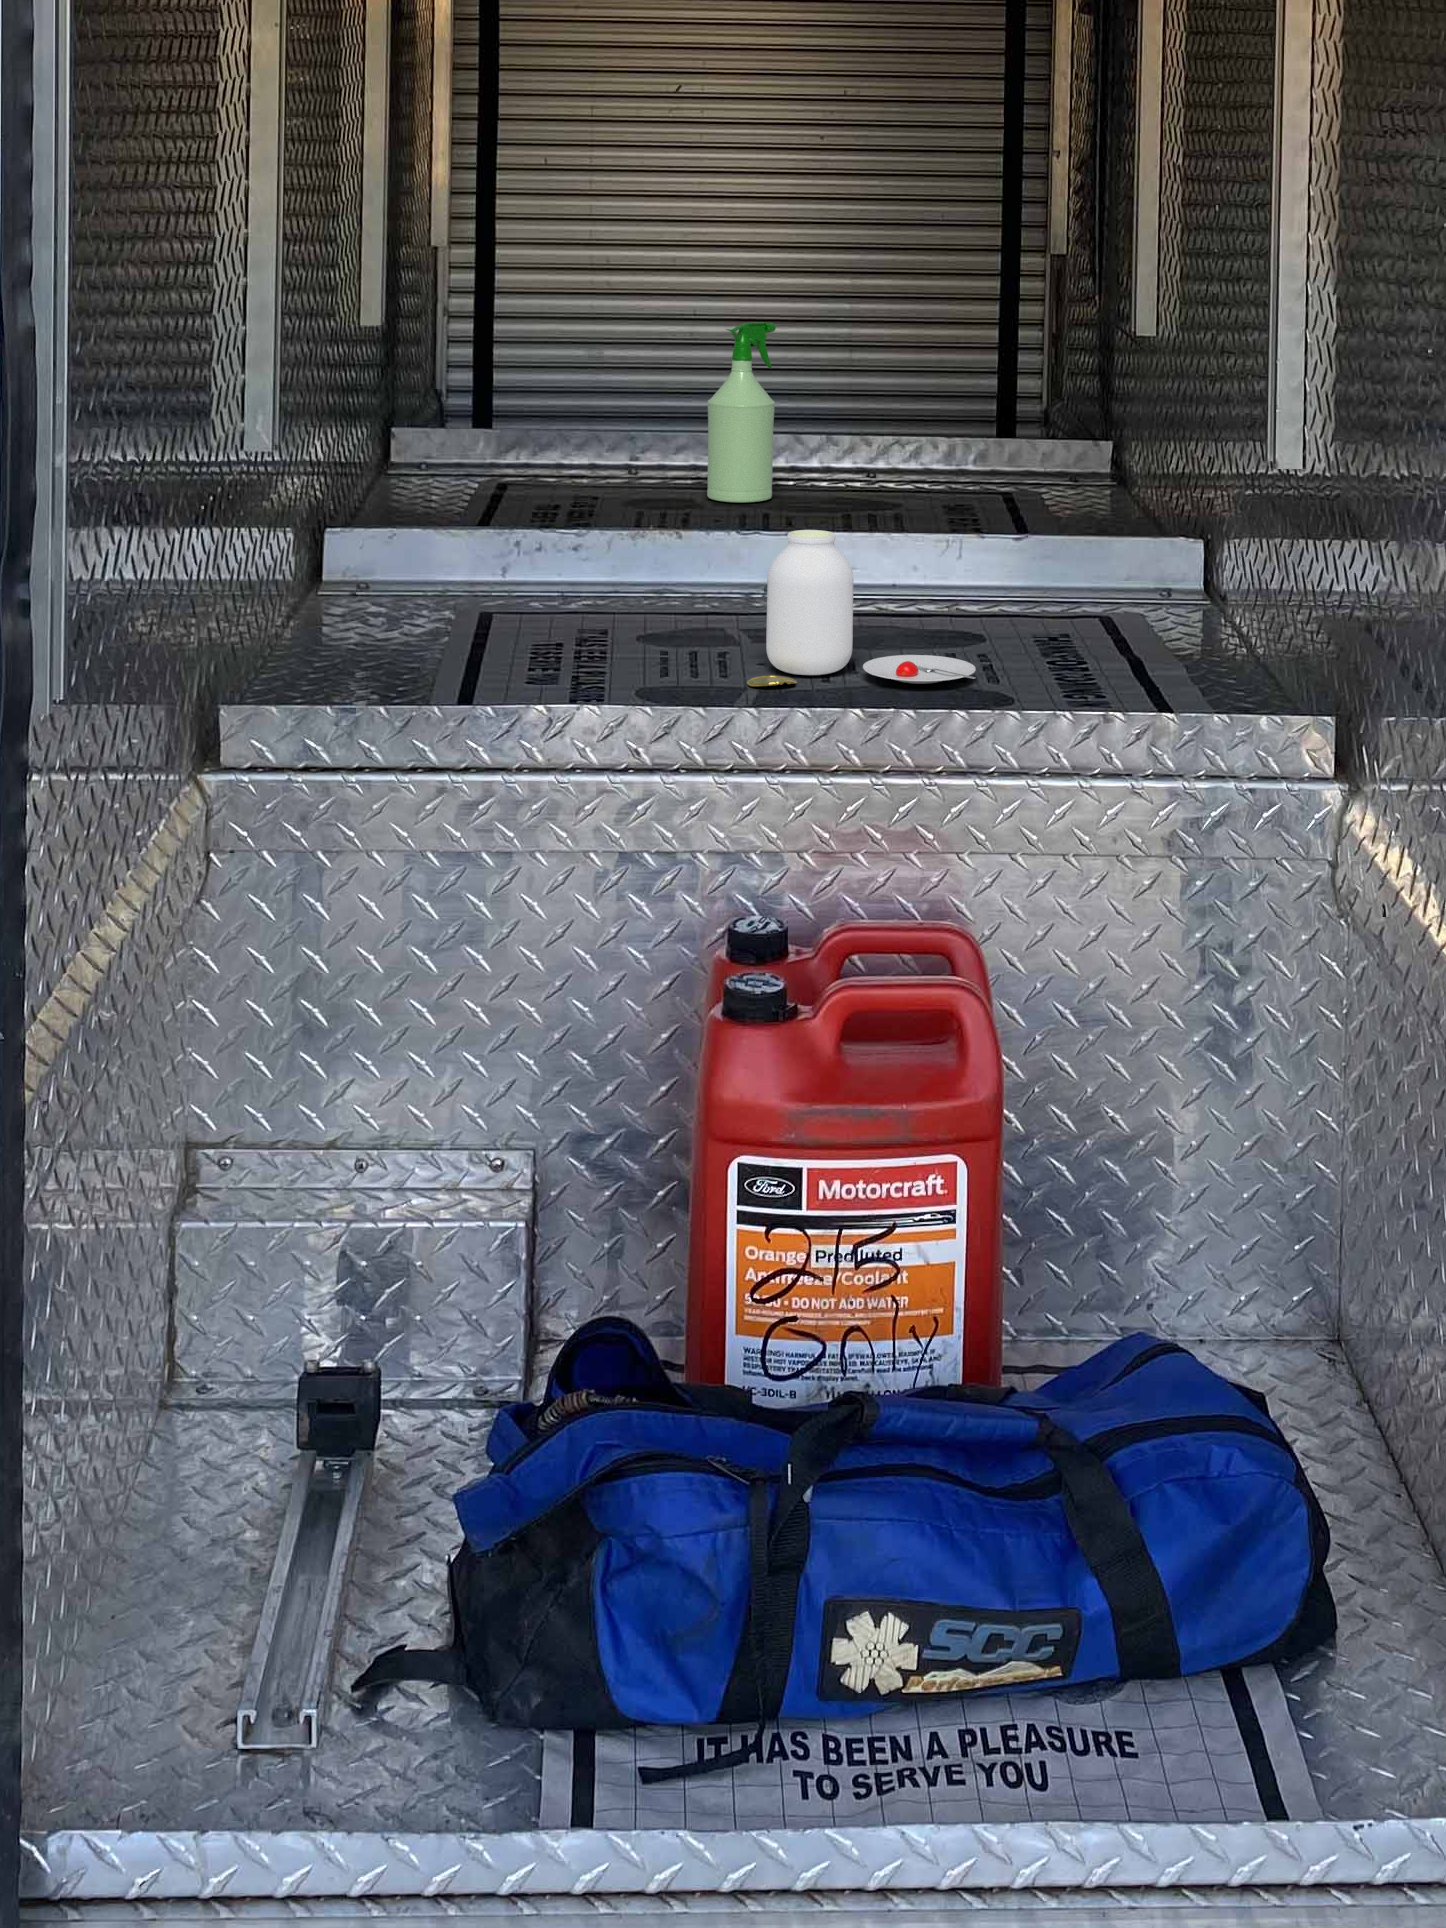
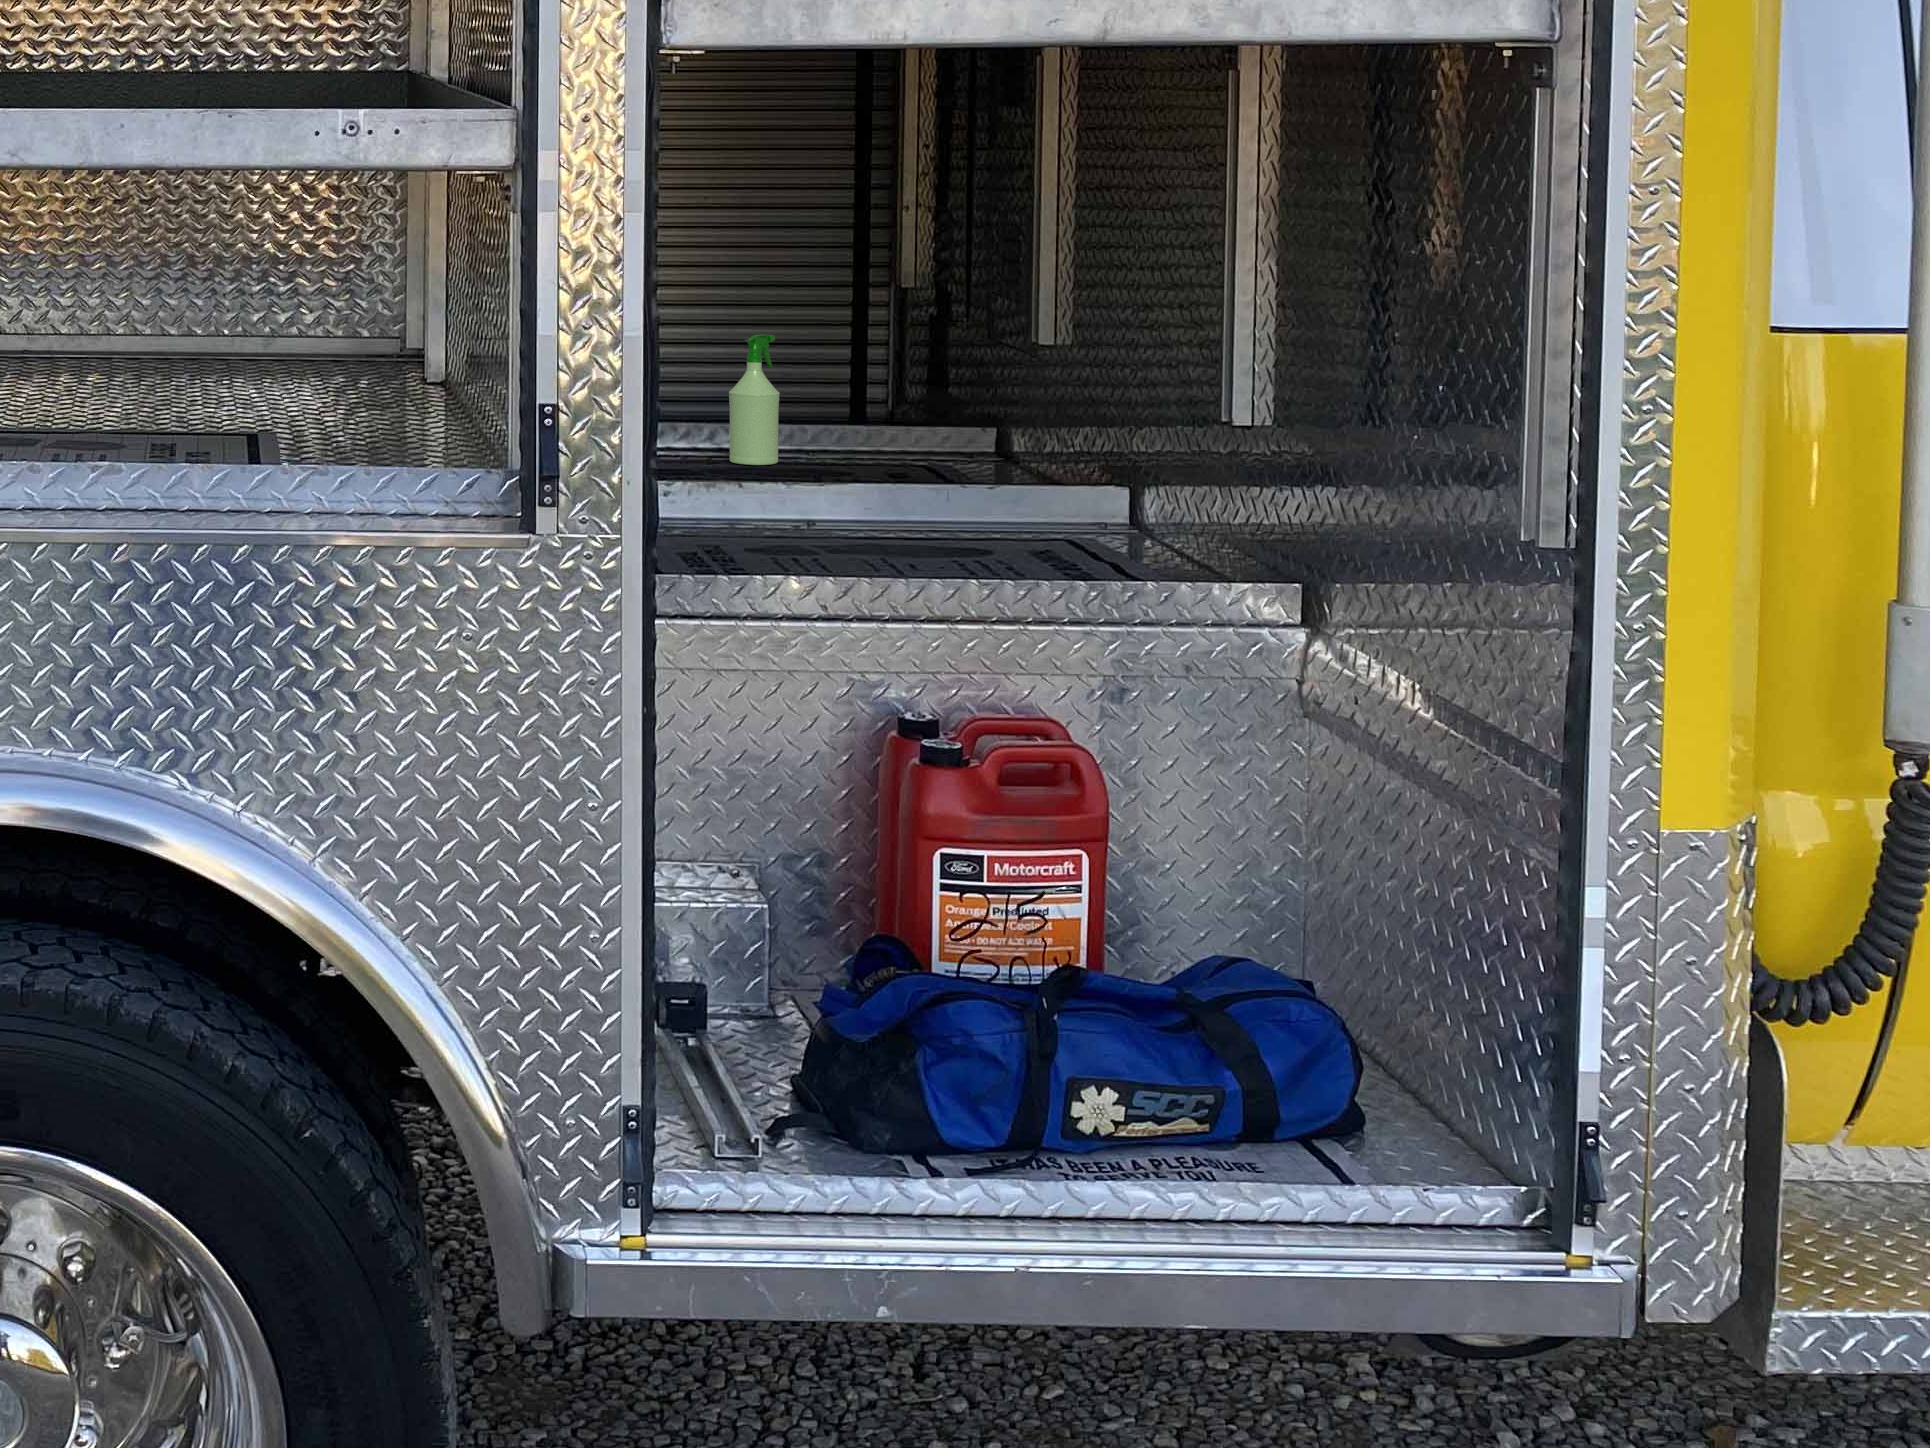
jar: present [747,530,976,686] -> none [874,470,1035,571]

